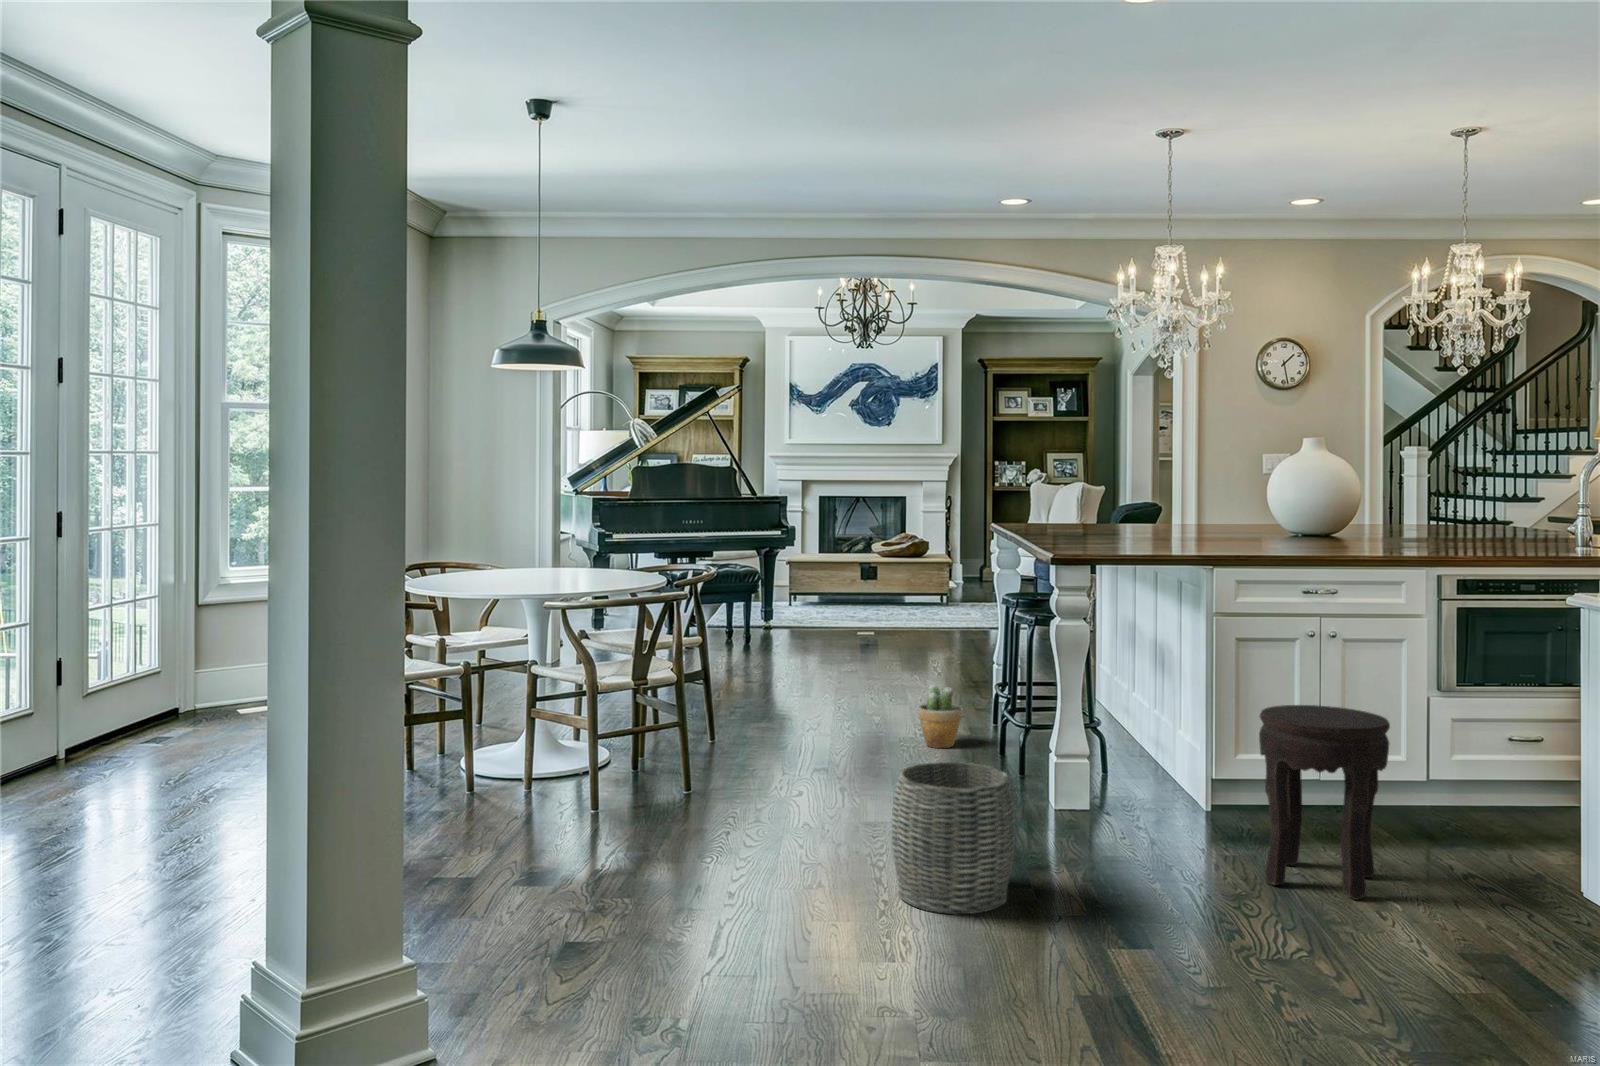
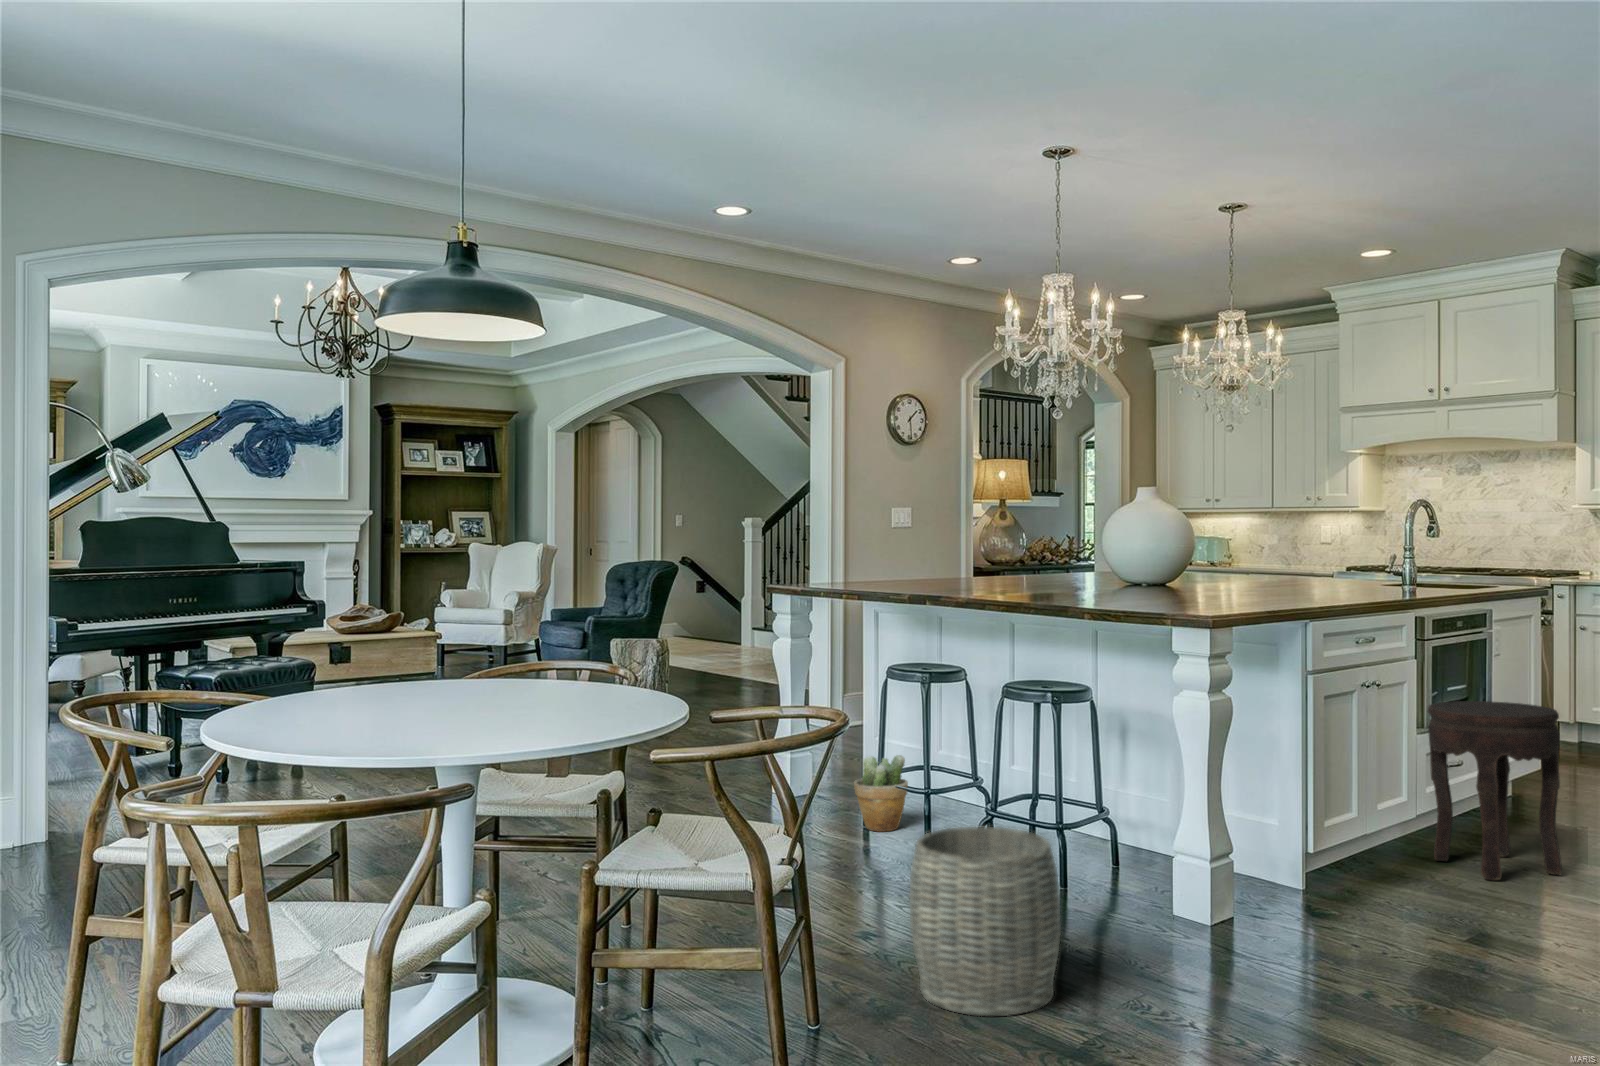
woven basket: present [892,762,1015,914] -> present [909,827,1061,1016]

